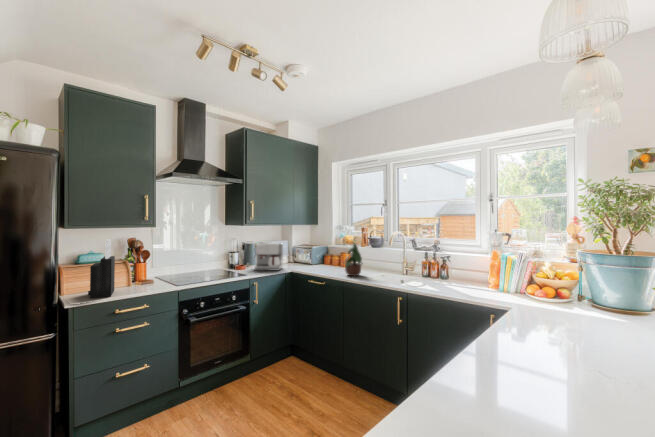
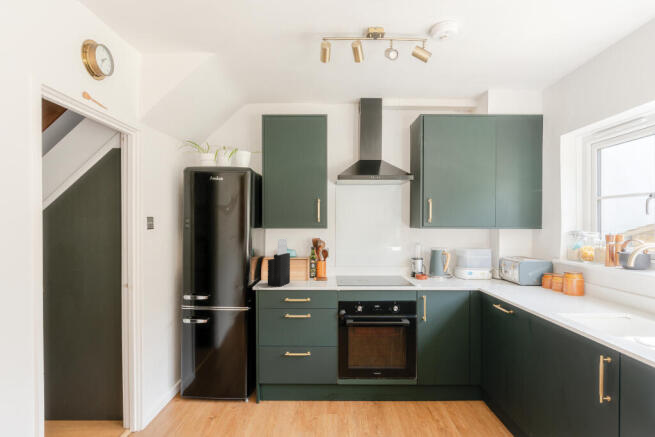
coffee maker: present [254,243,283,270] -> none [435,250,476,286]
potted plant: present [345,243,363,276] -> none [543,250,586,310]

